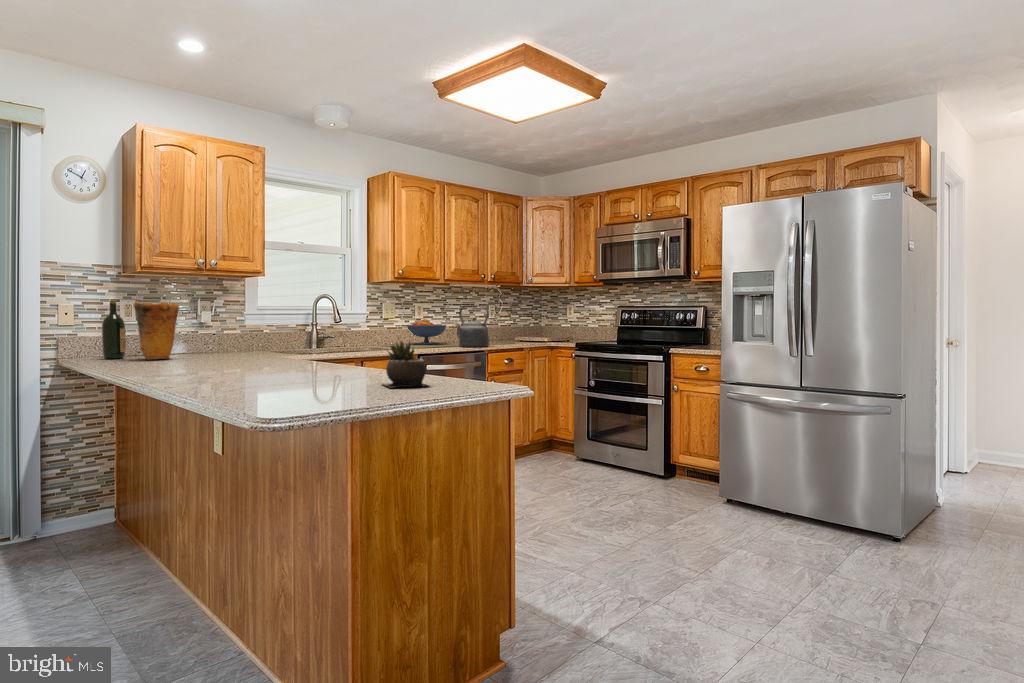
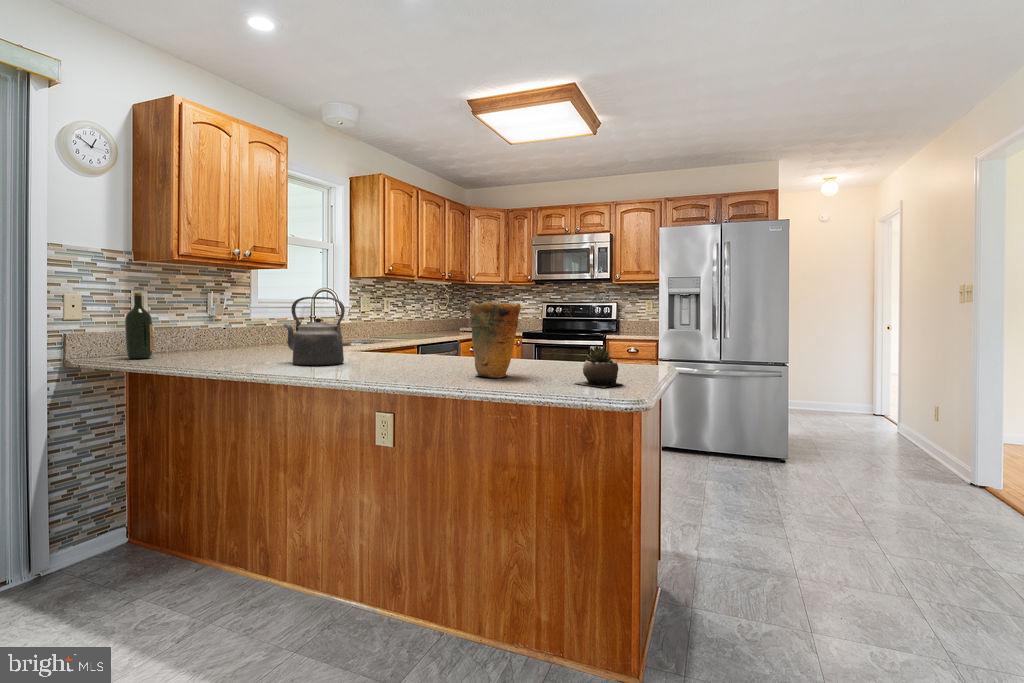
vase: present [134,301,179,360] -> present [469,301,521,377]
kettle: present [455,305,489,347] -> present [283,297,345,366]
fruit bowl: present [407,319,446,344] -> none [374,312,413,336]

